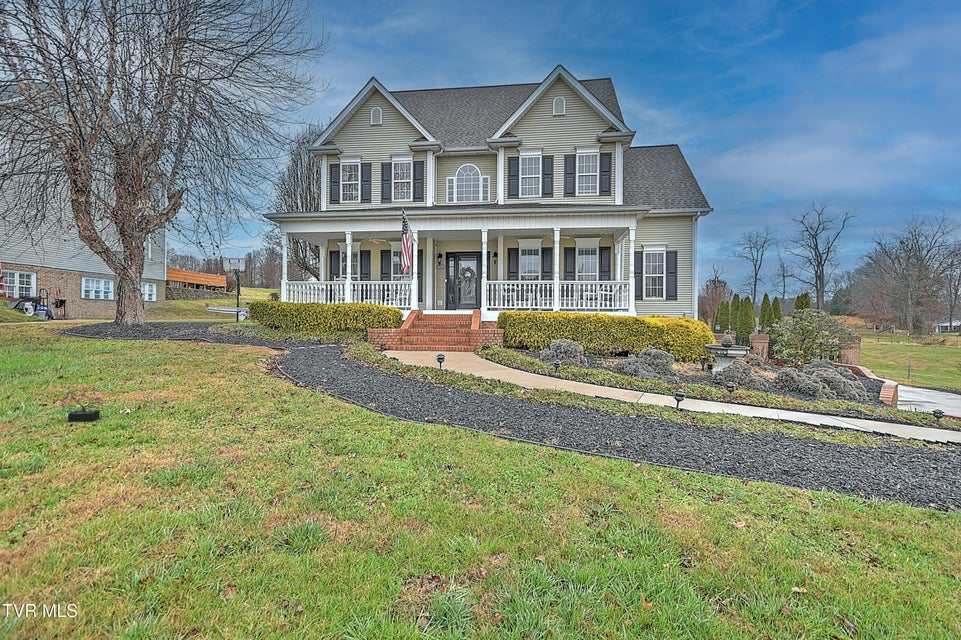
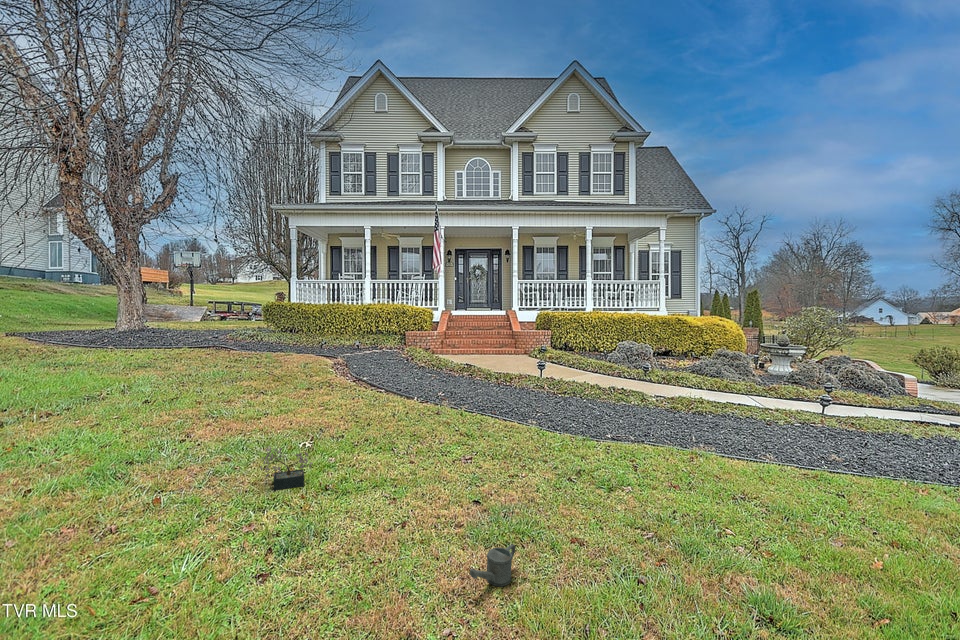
watering can: none [81,453,143,477] -> present [470,544,515,587]

